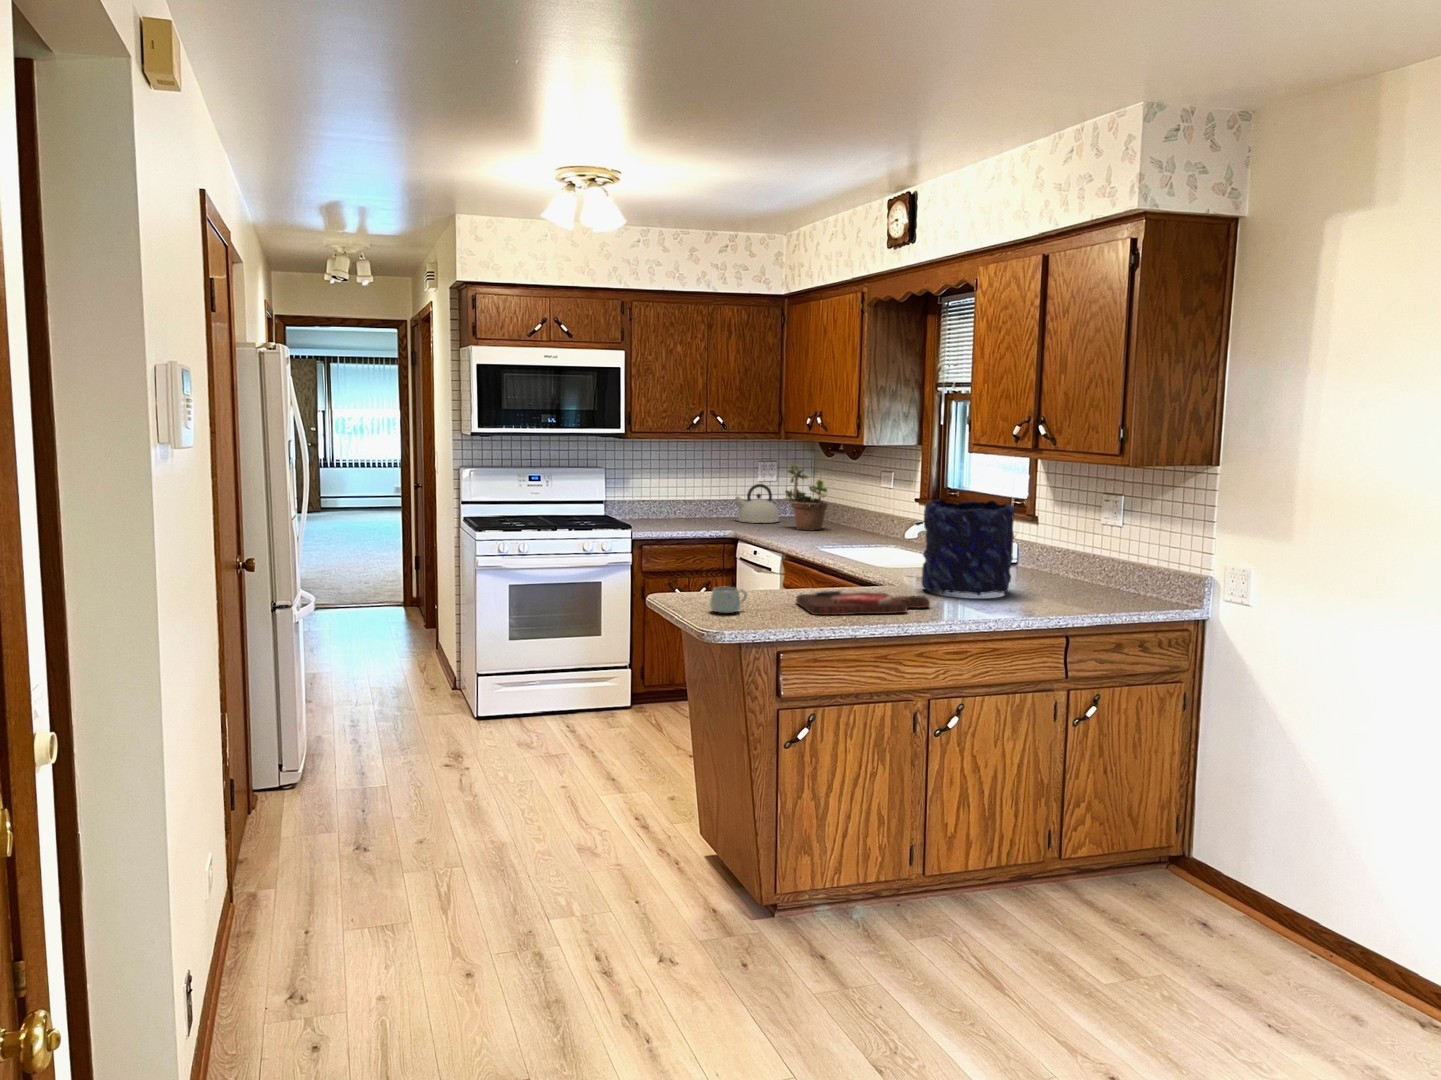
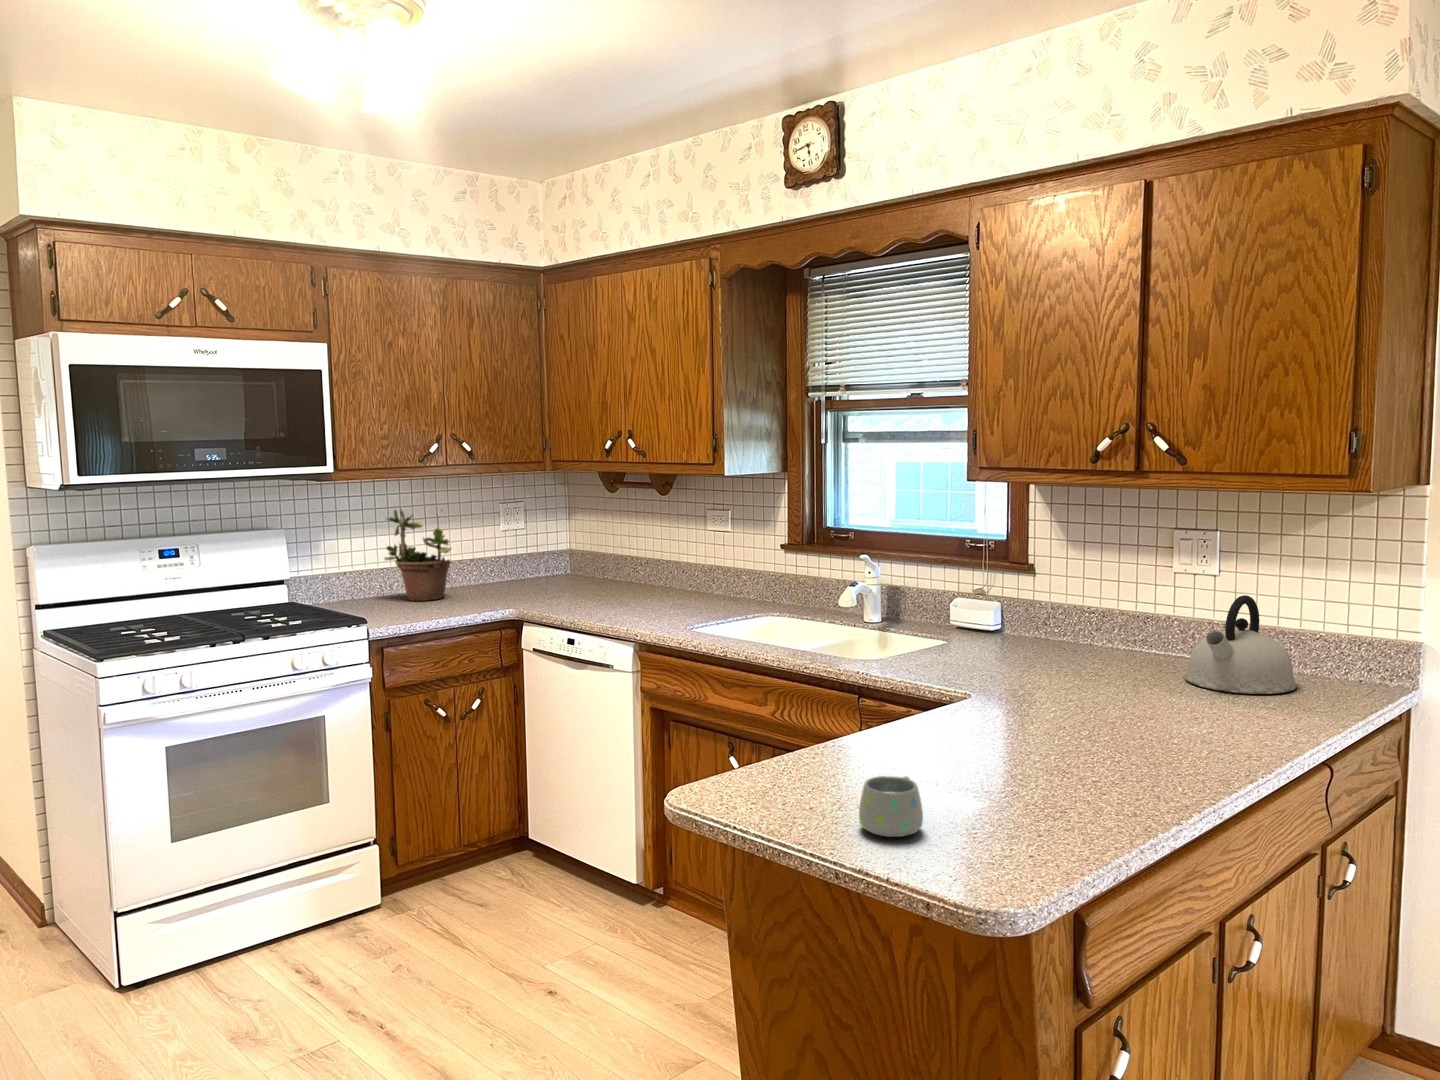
potted plant: present [784,465,828,530] -> present [385,509,451,601]
kettle: present [734,484,779,523] -> present [1185,595,1297,694]
vase: present [921,499,1015,595] -> none [1005,551,1149,707]
cutting board: present [796,590,930,615] -> none [934,726,1140,803]

